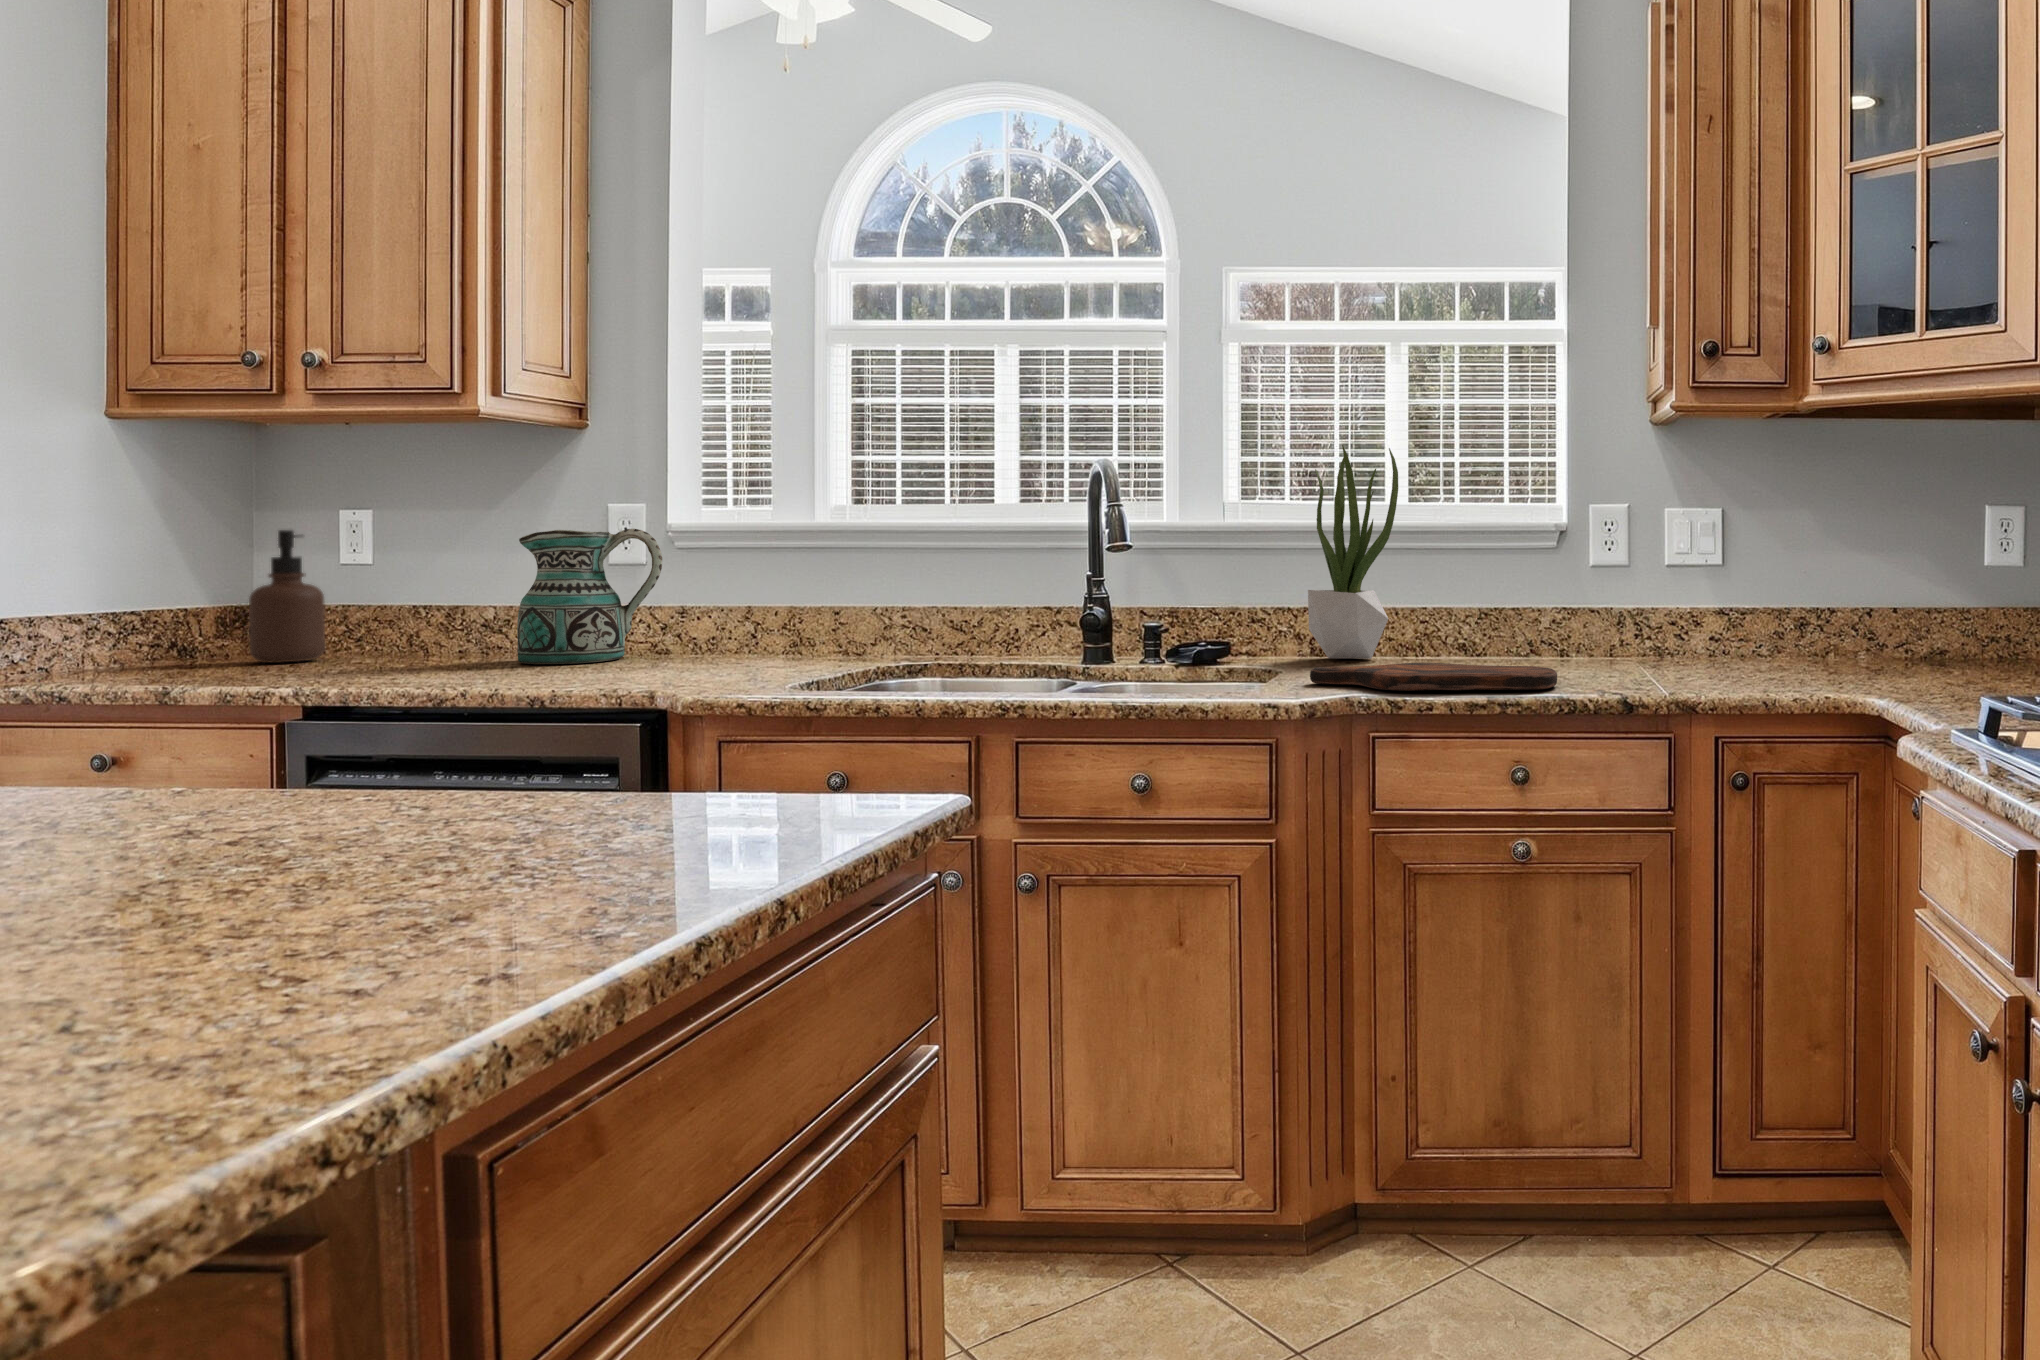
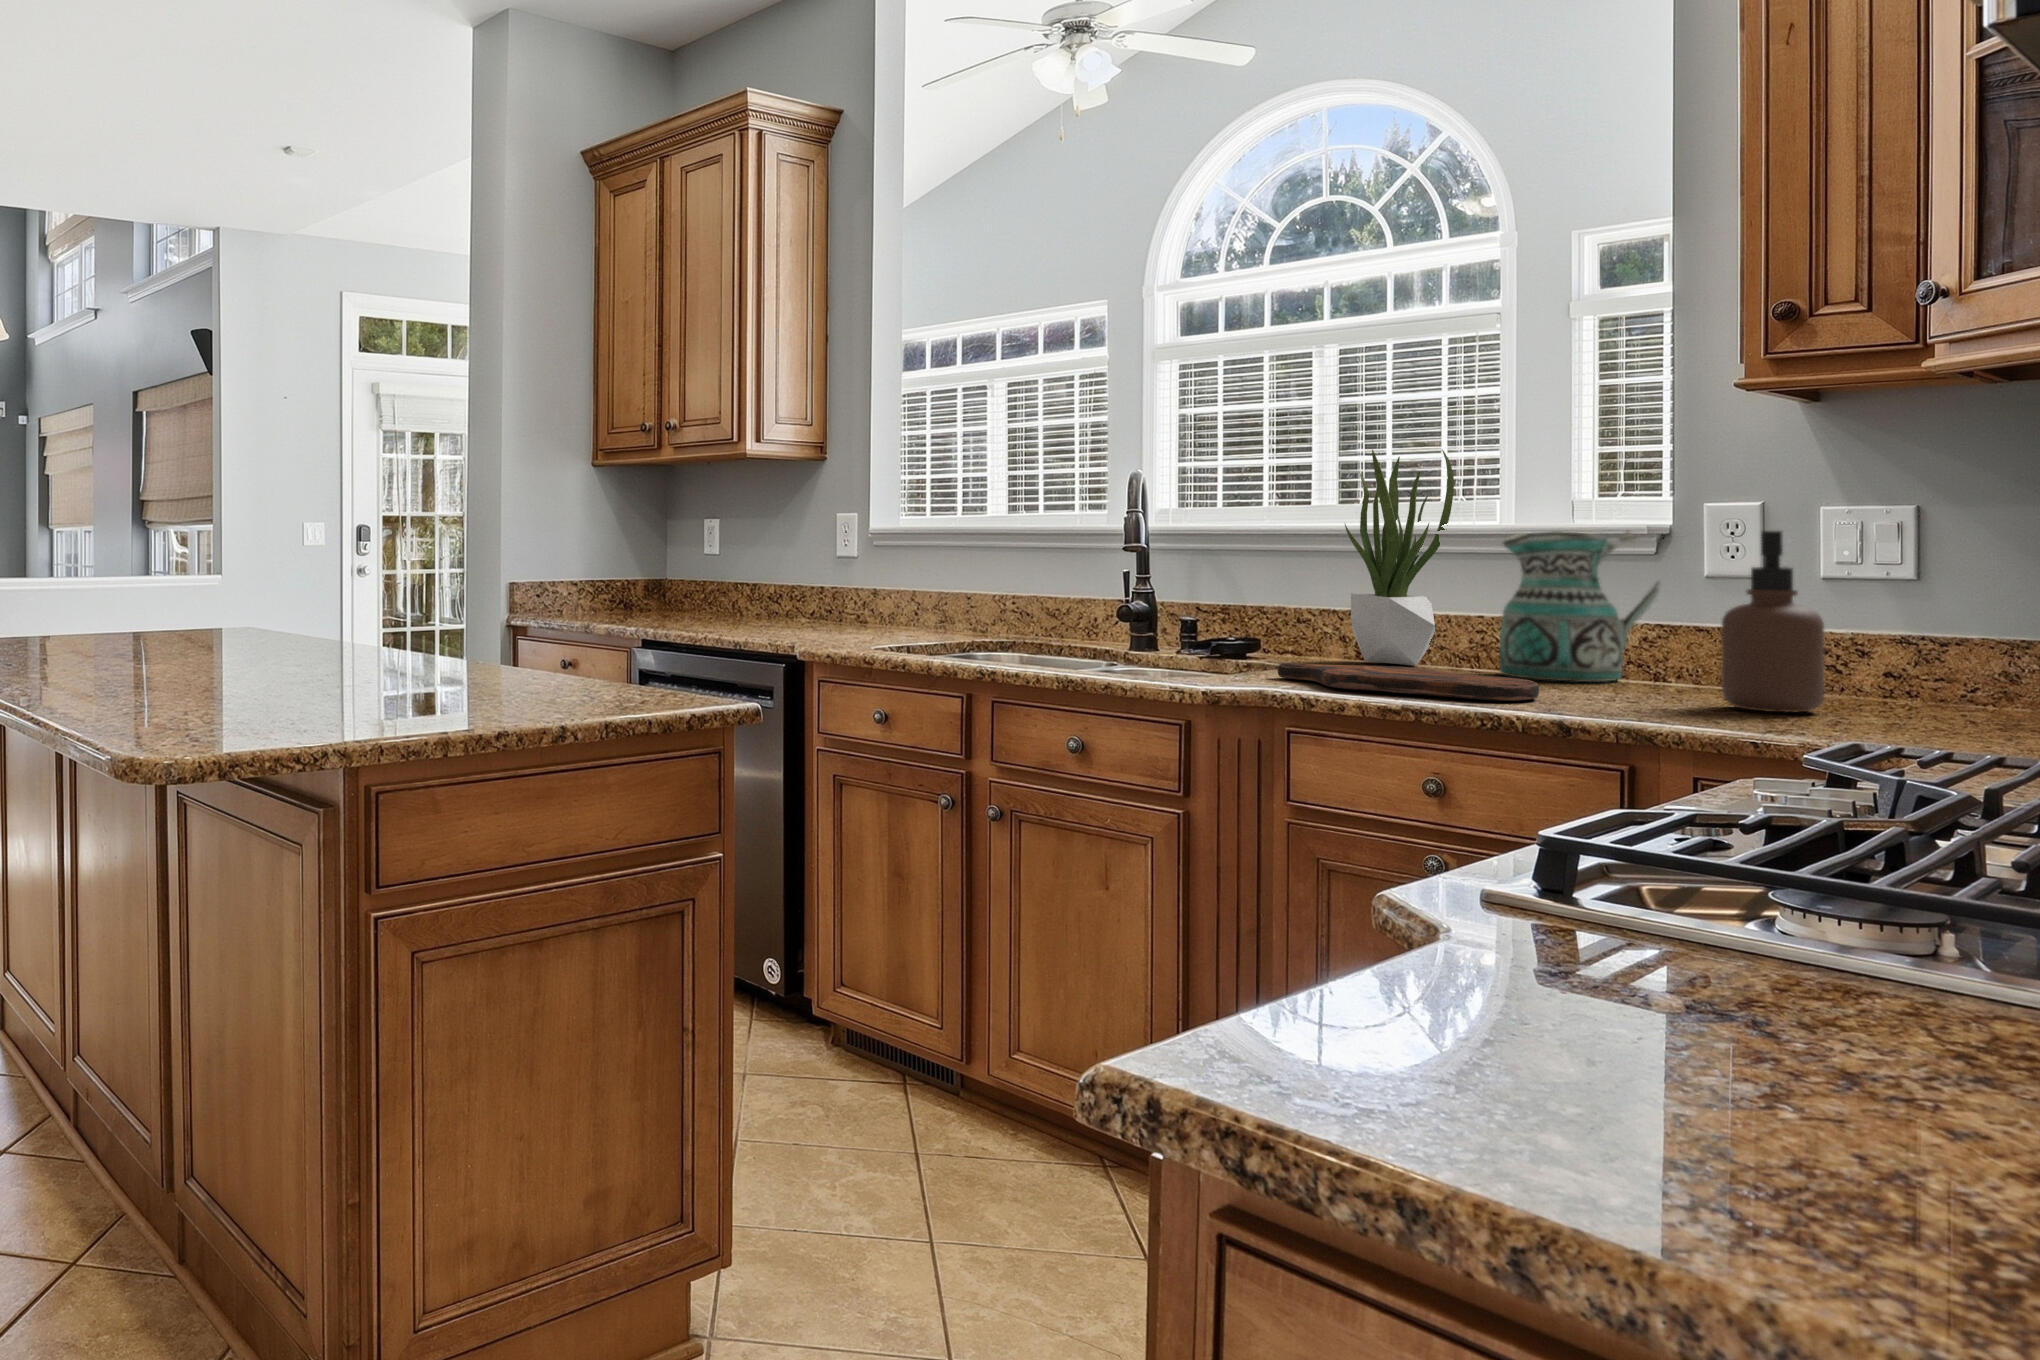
ceramic pitcher: present [517,529,662,664] -> present [1499,531,1659,682]
soap dispenser: present [249,530,325,663] -> present [1722,531,1824,712]

